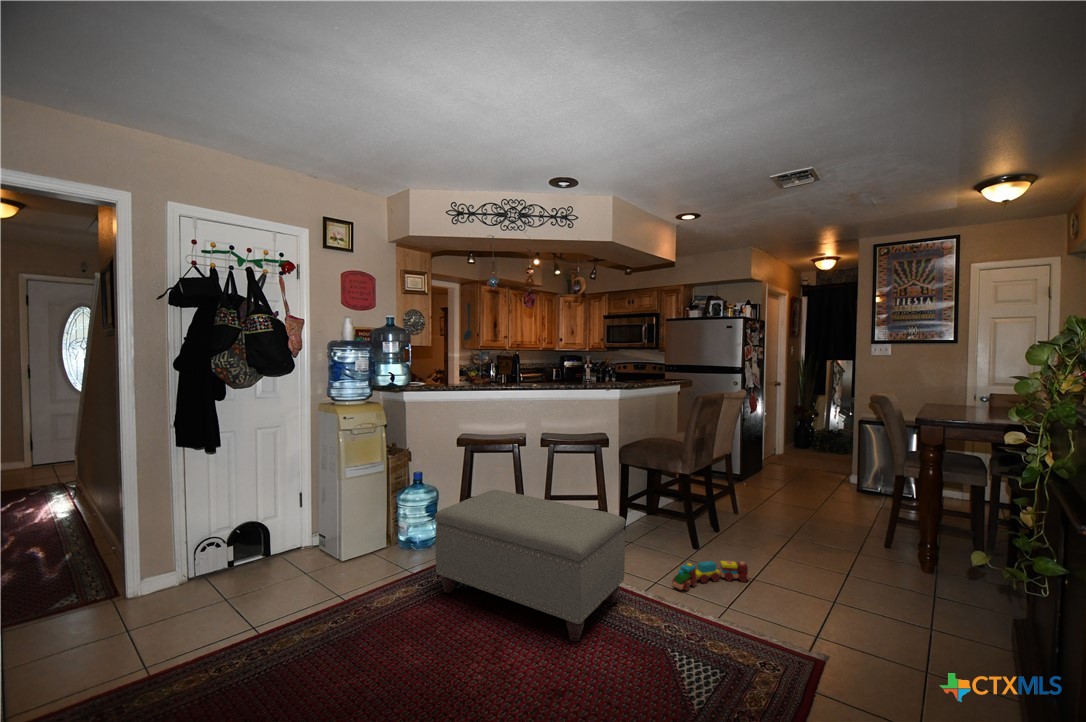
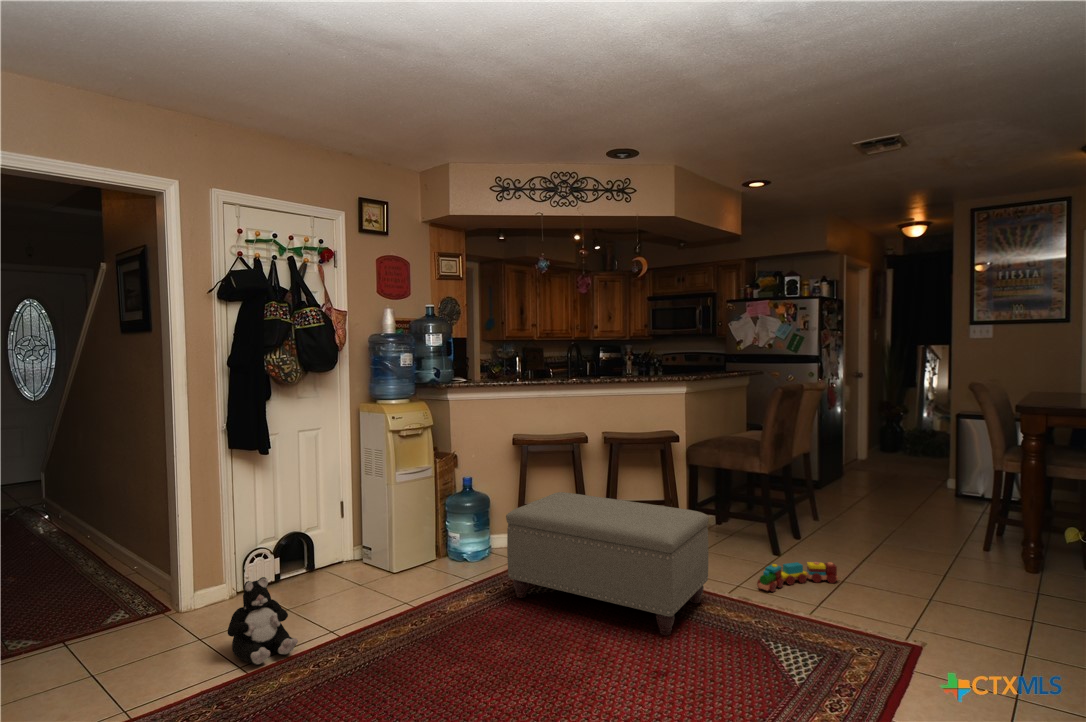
plush toy: none [131,578,204,671] -> present [228,577,298,664]

